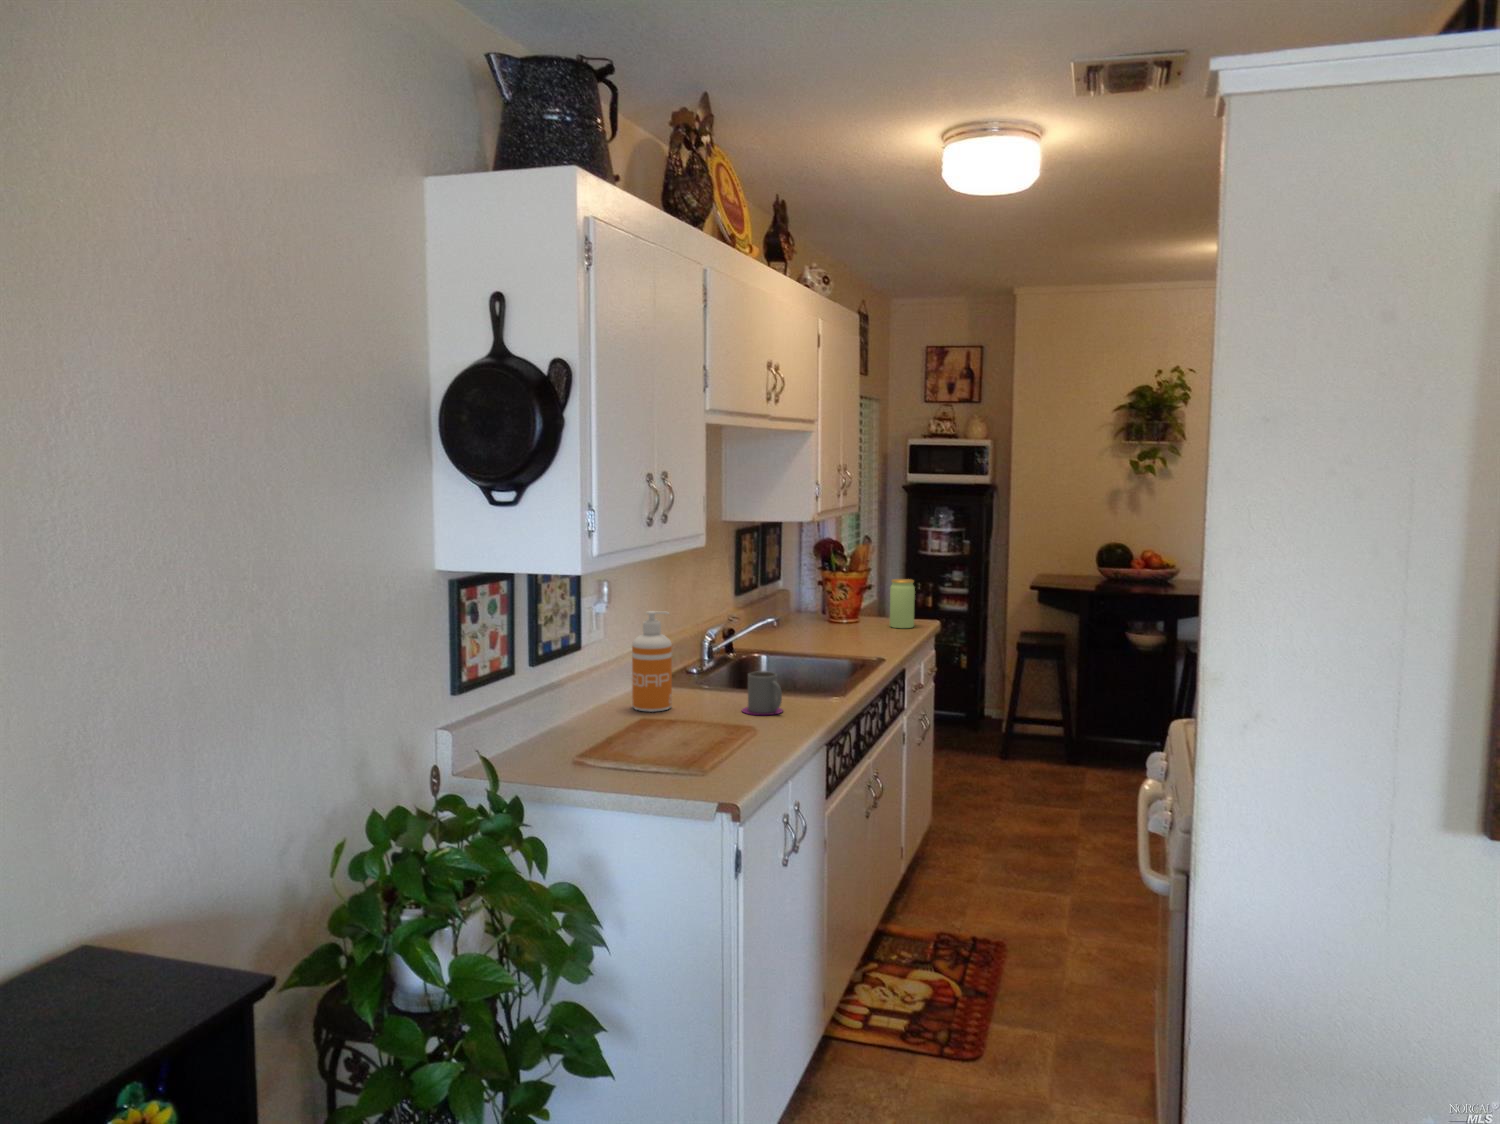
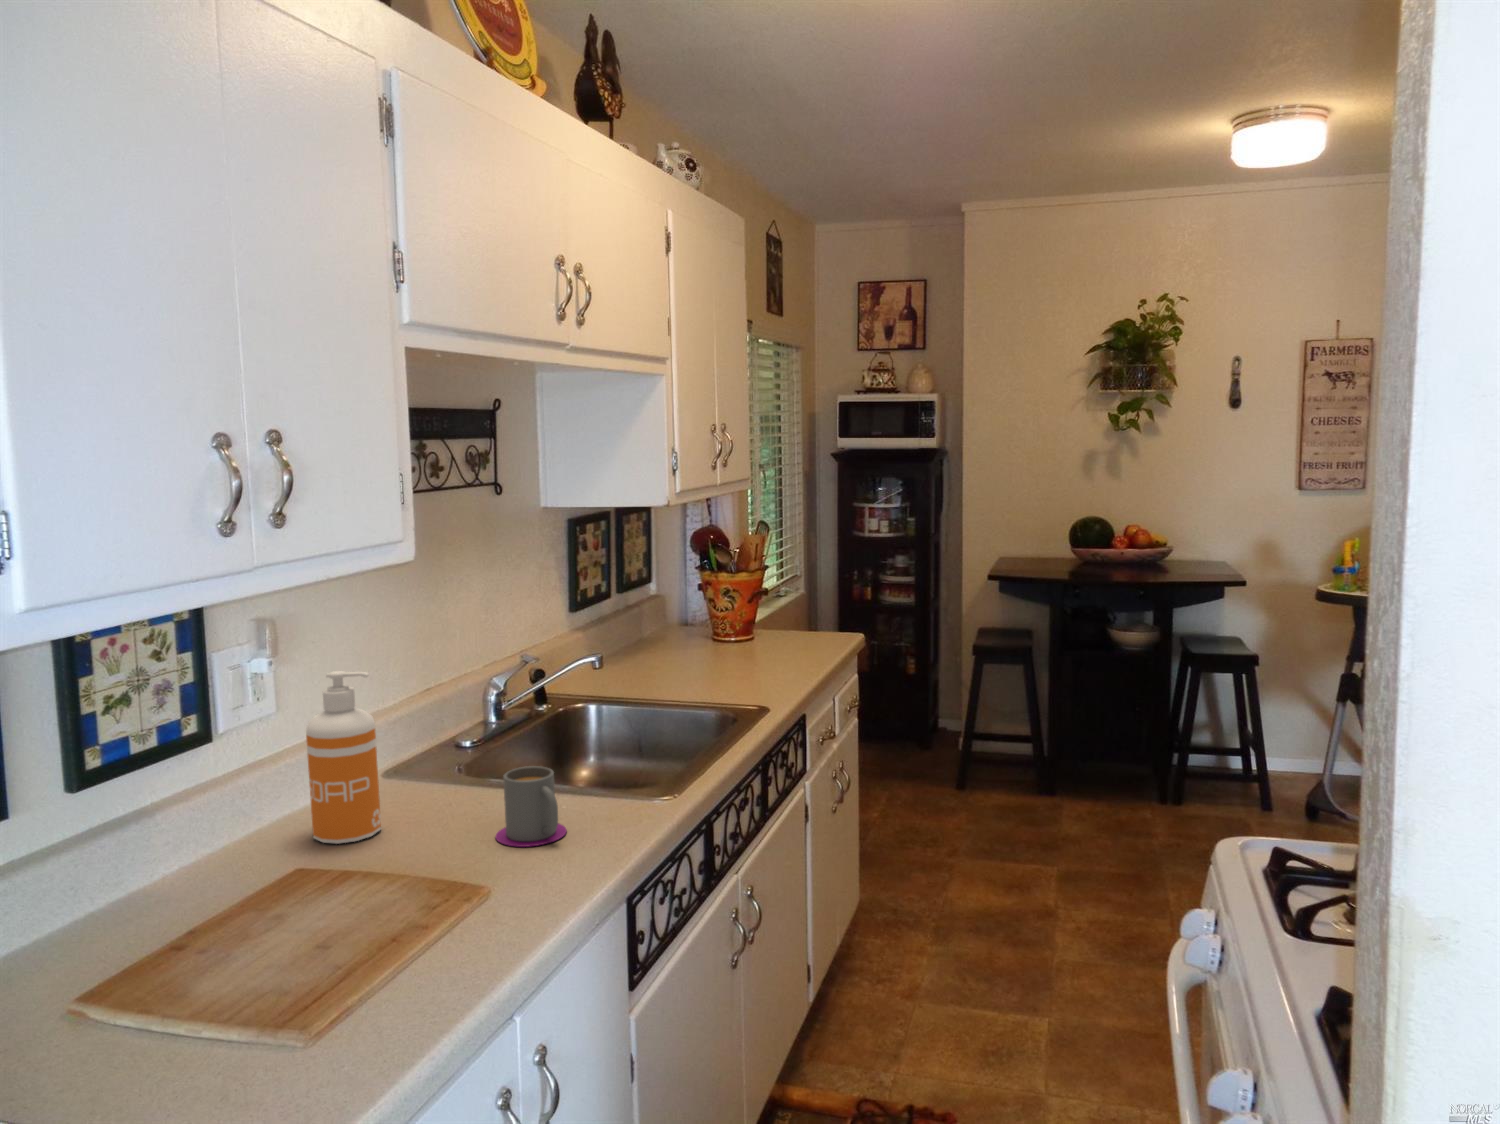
jar: present [890,579,915,628] -> none [795,579,829,647]

